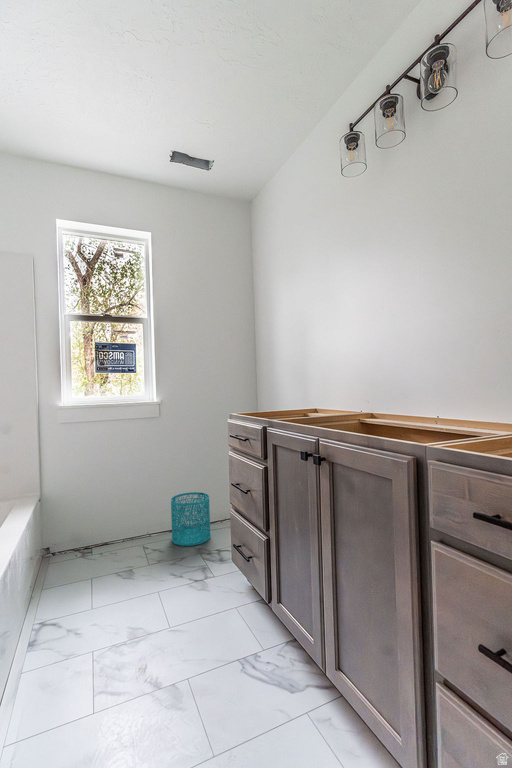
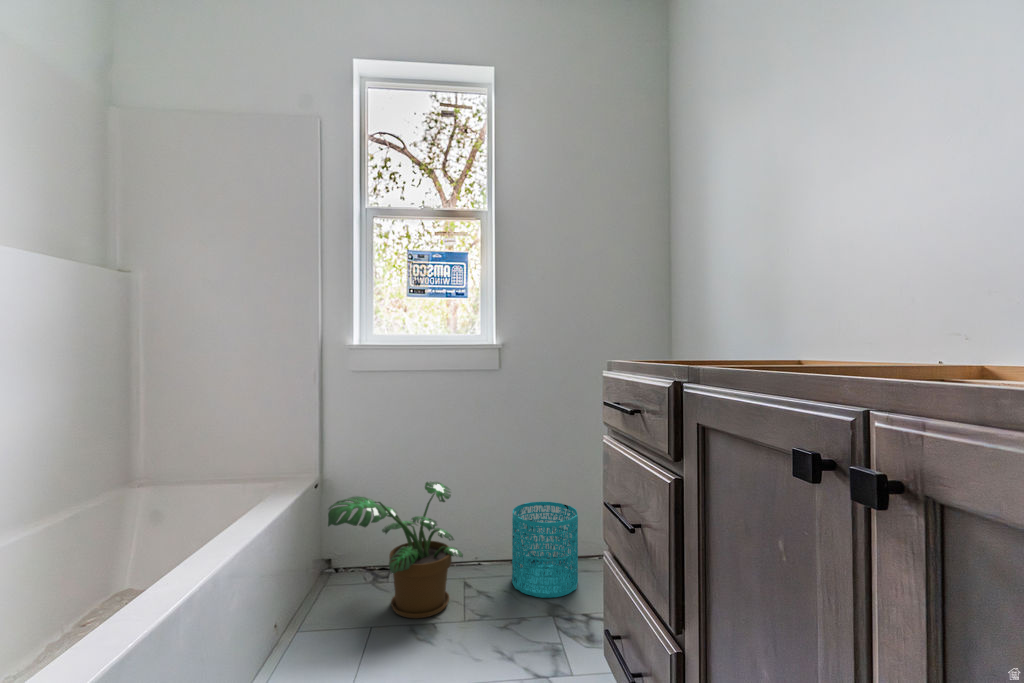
potted plant: none [62,488,145,570] -> present [328,482,463,618]

